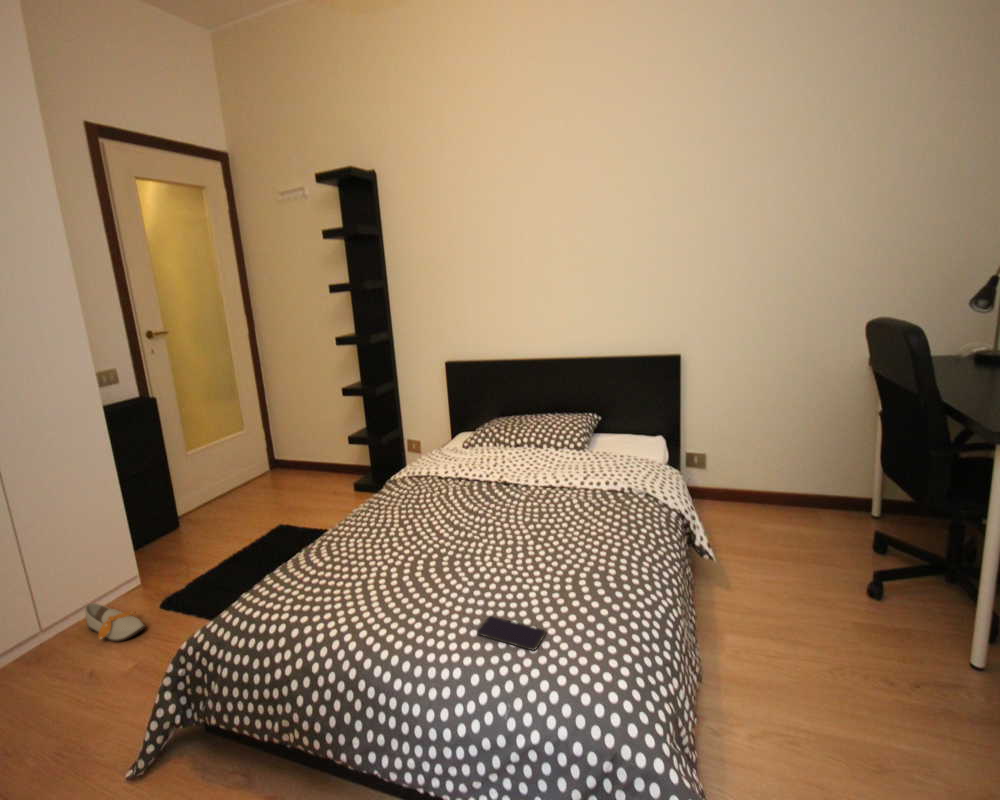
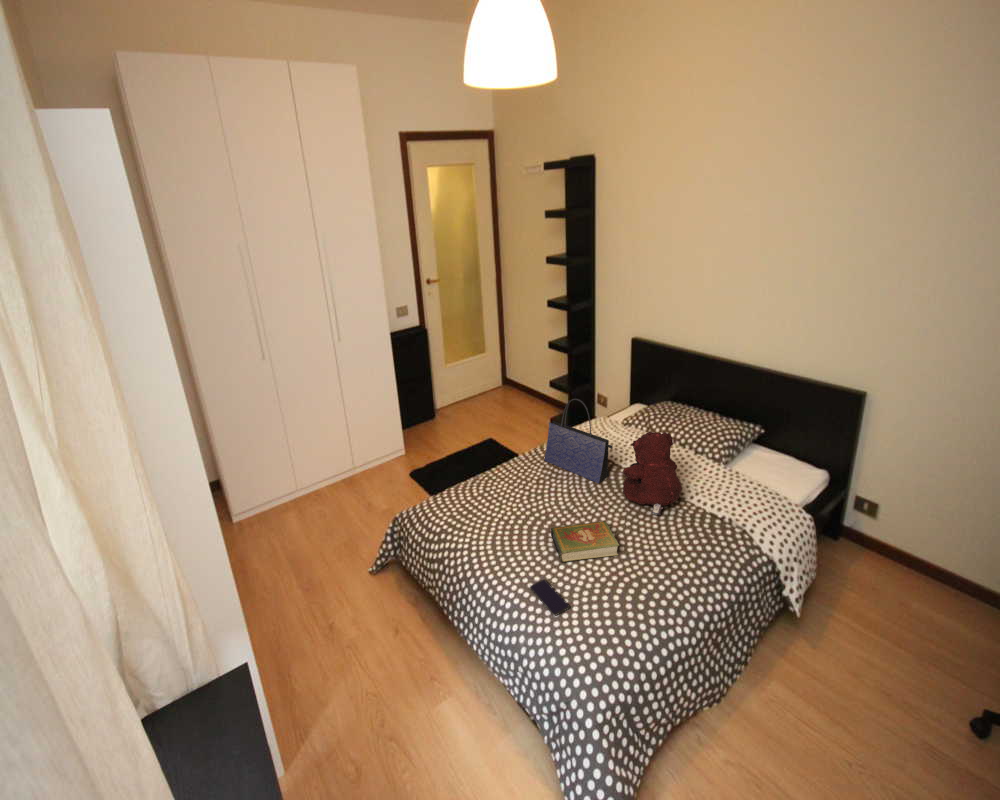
tote bag: none [391,400,485,502] -> present [544,399,612,483]
teddy bear: none [509,411,579,508] -> present [623,432,682,515]
book: none [460,527,556,589] -> present [551,521,619,562]
shoe: present [85,603,145,642] -> none [375,459,400,488]

